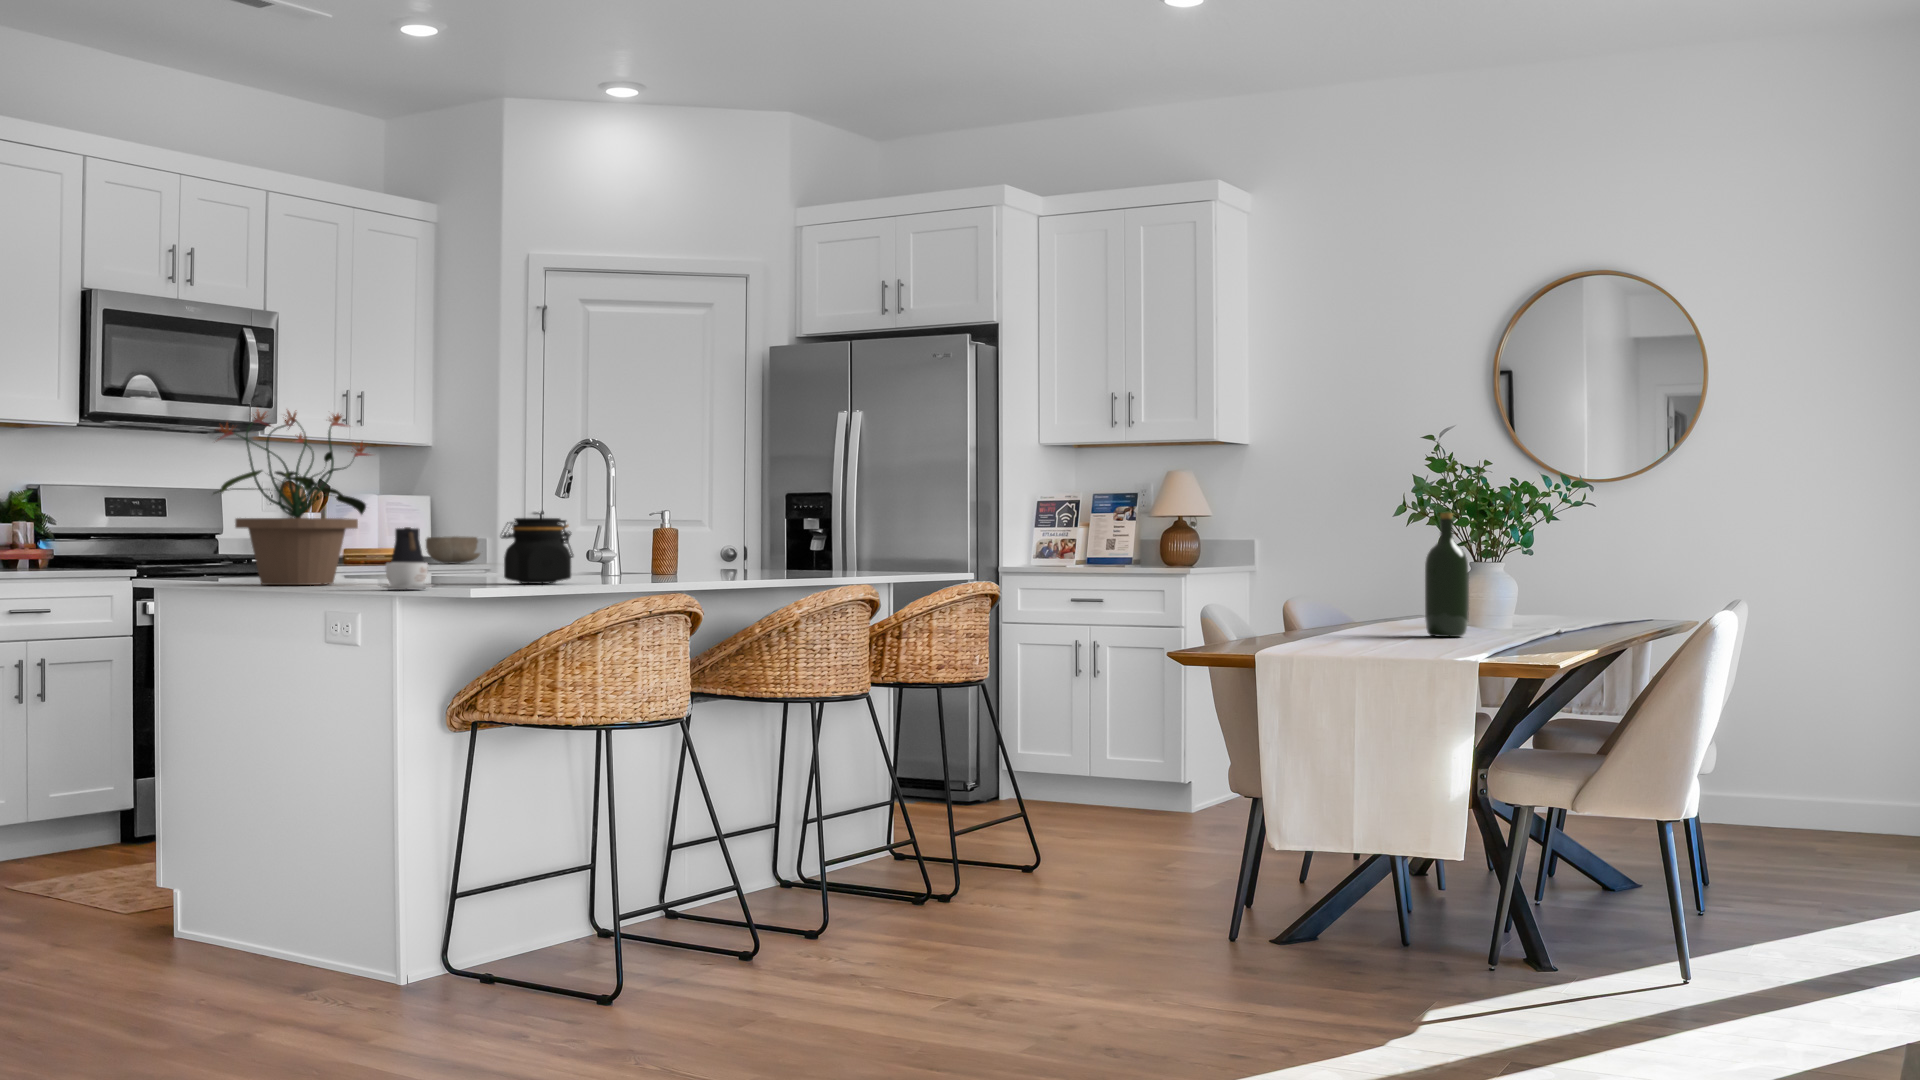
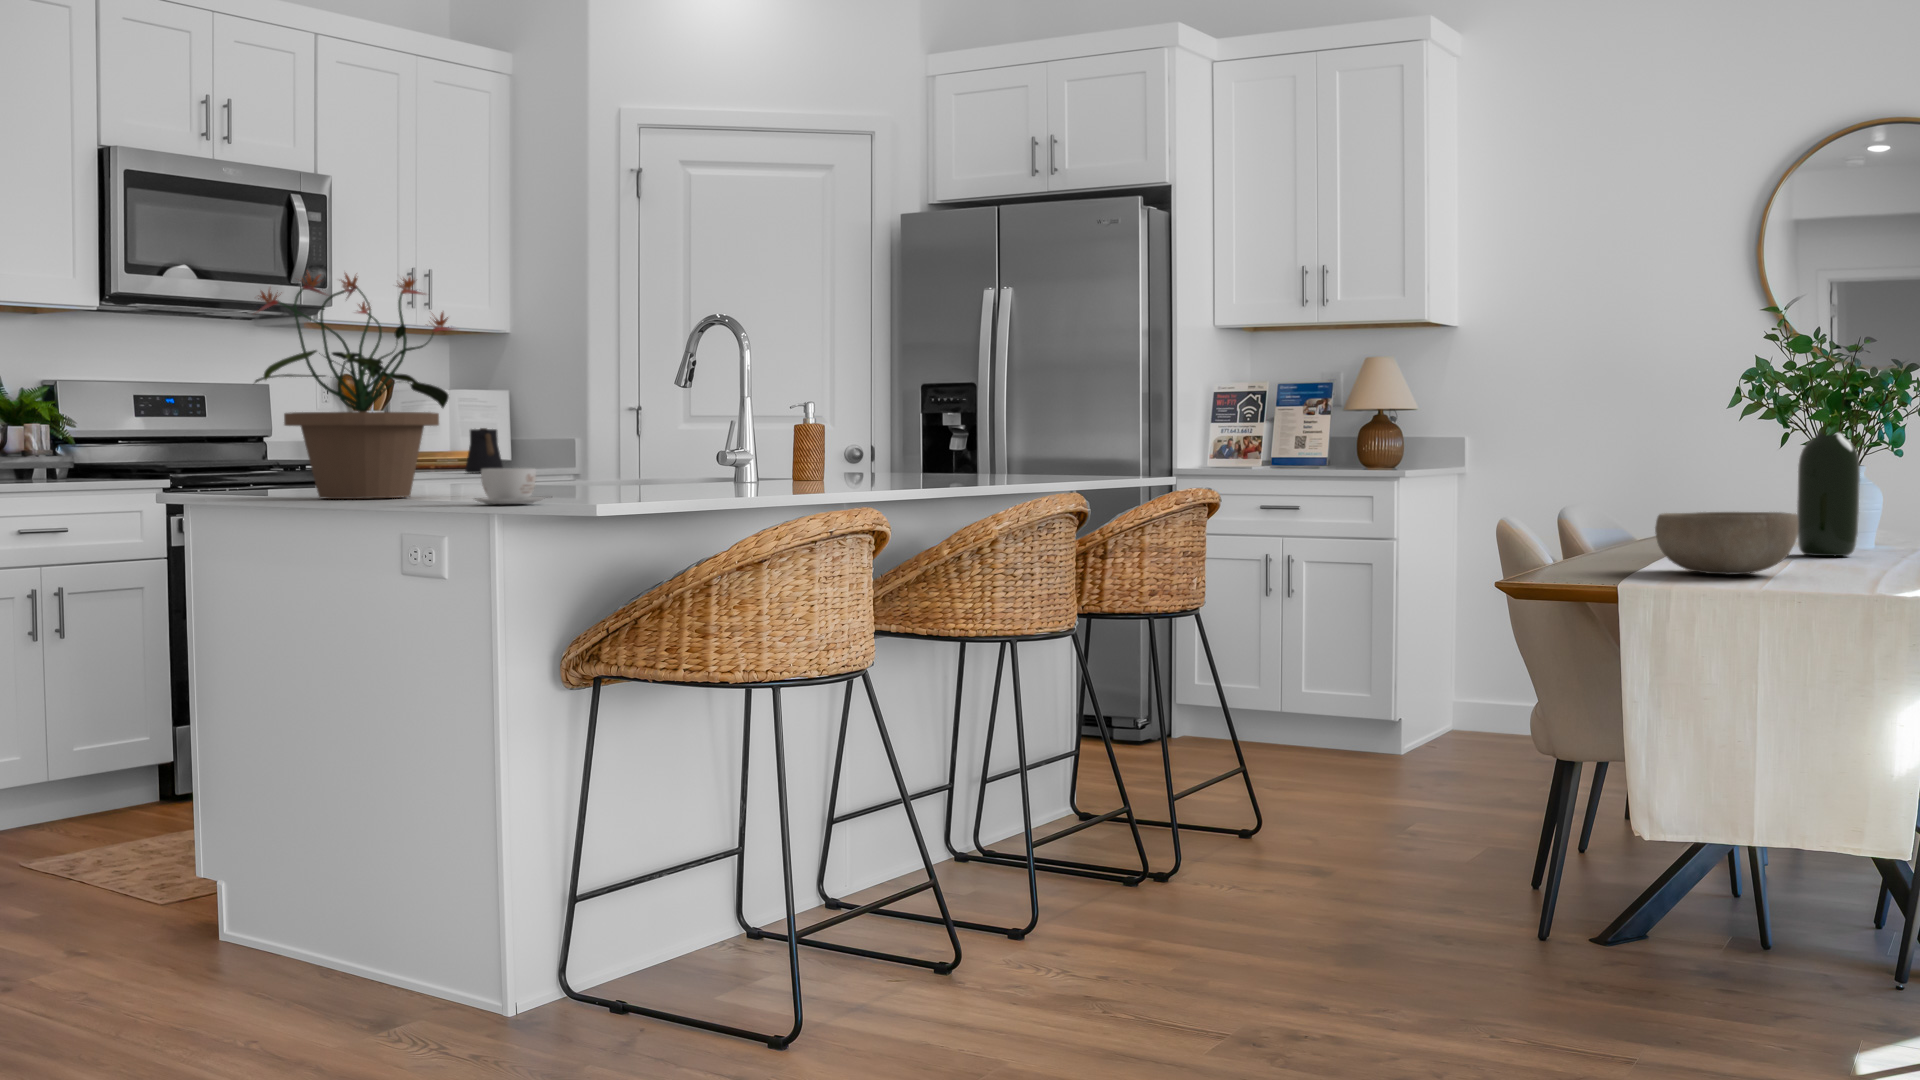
jar: present [501,518,574,584] -> none [619,410,712,495]
bowl: present [426,536,480,563] -> present [1655,512,1798,575]

